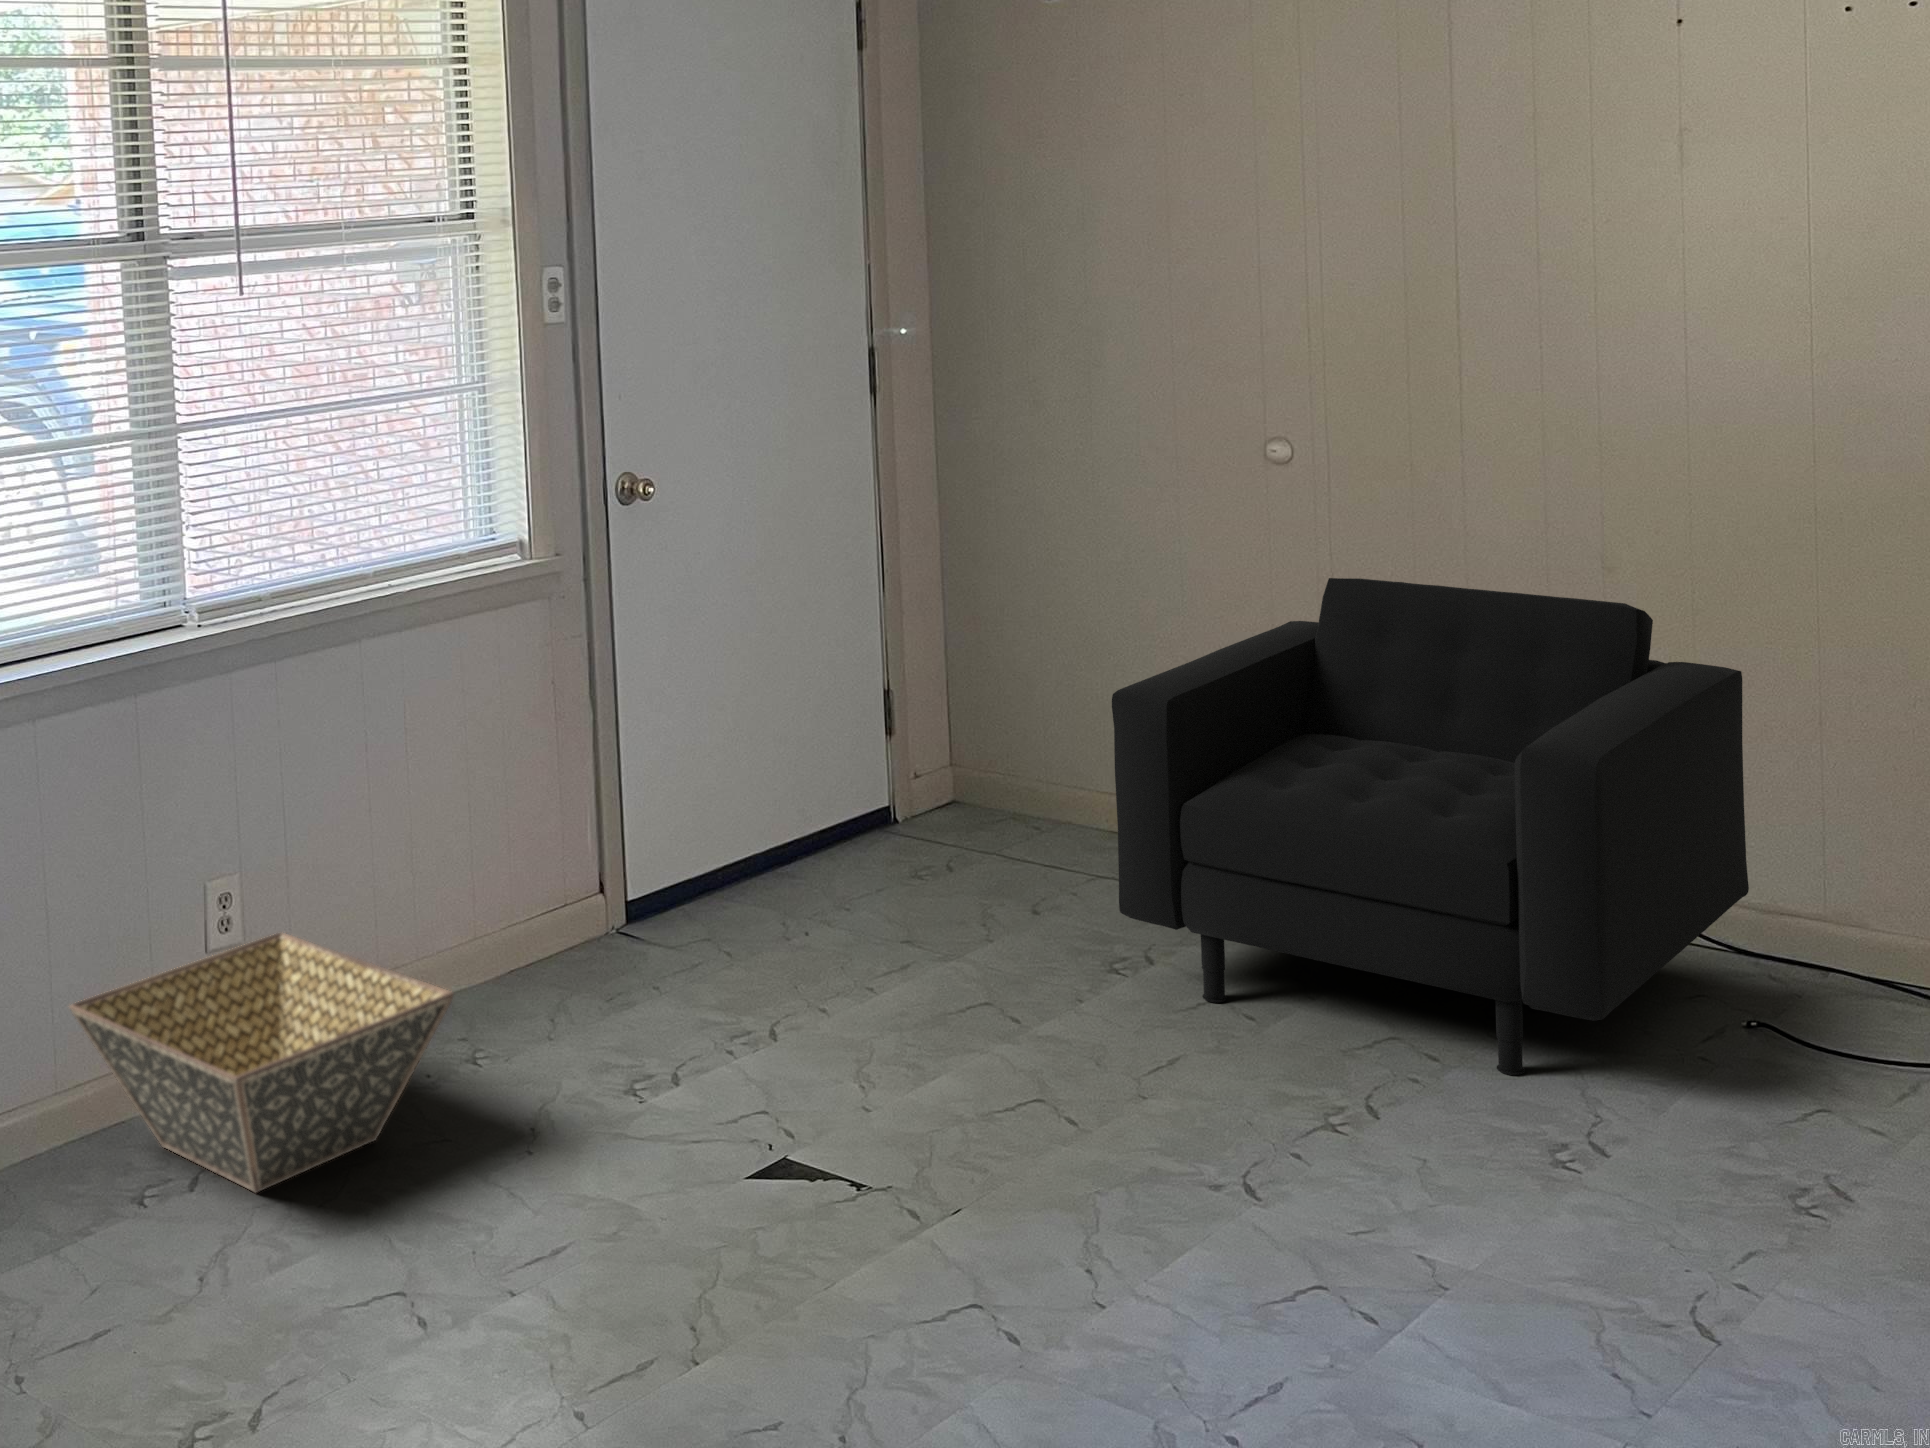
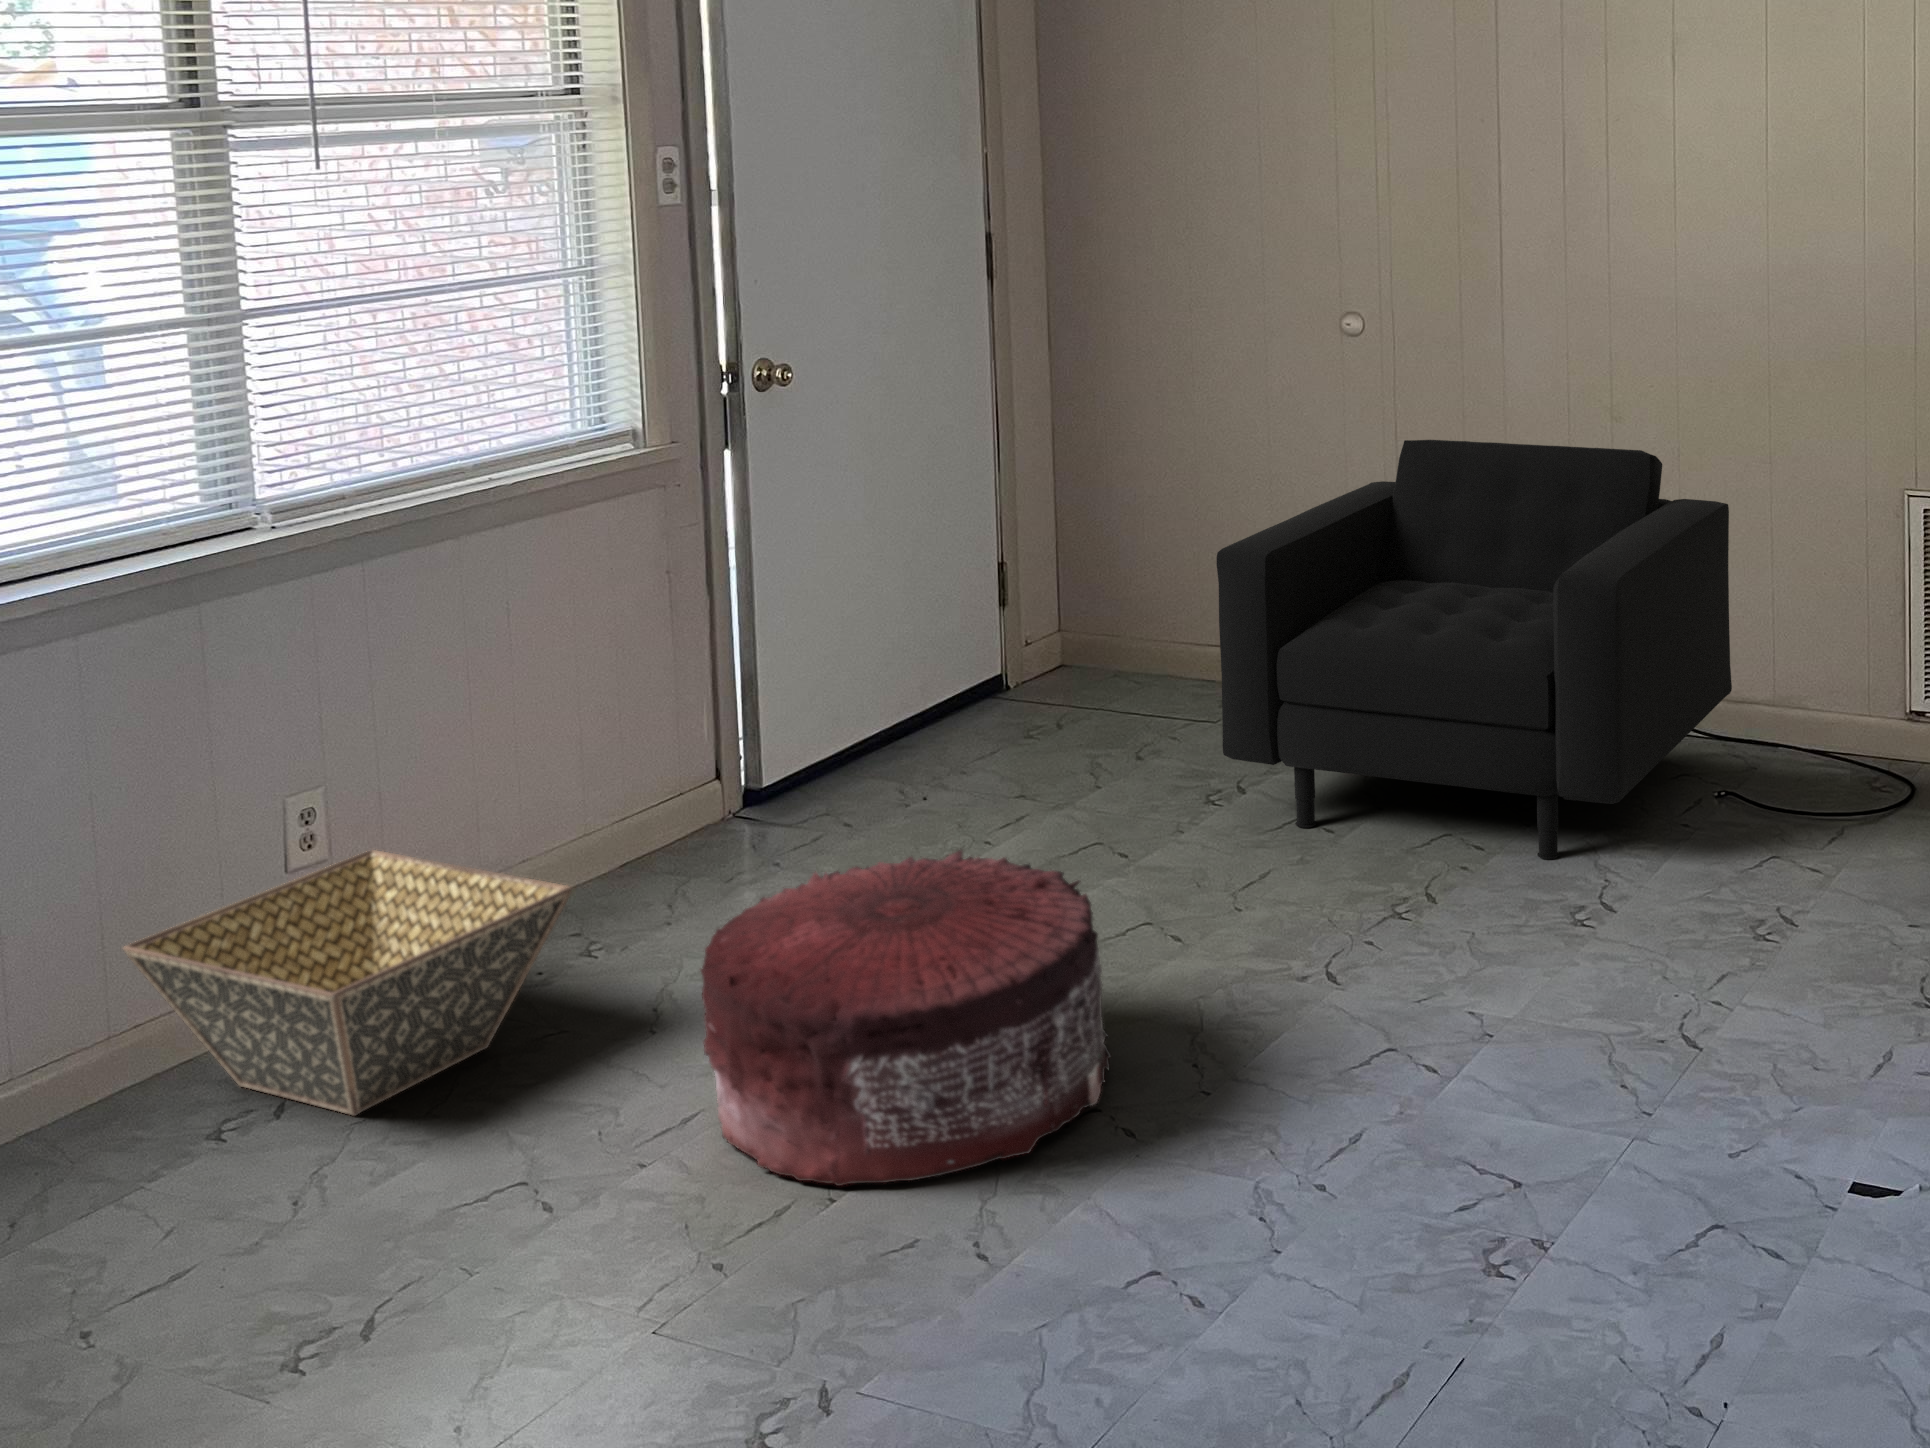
pouf: none [567,999,992,1357] -> present [701,850,1111,1186]

